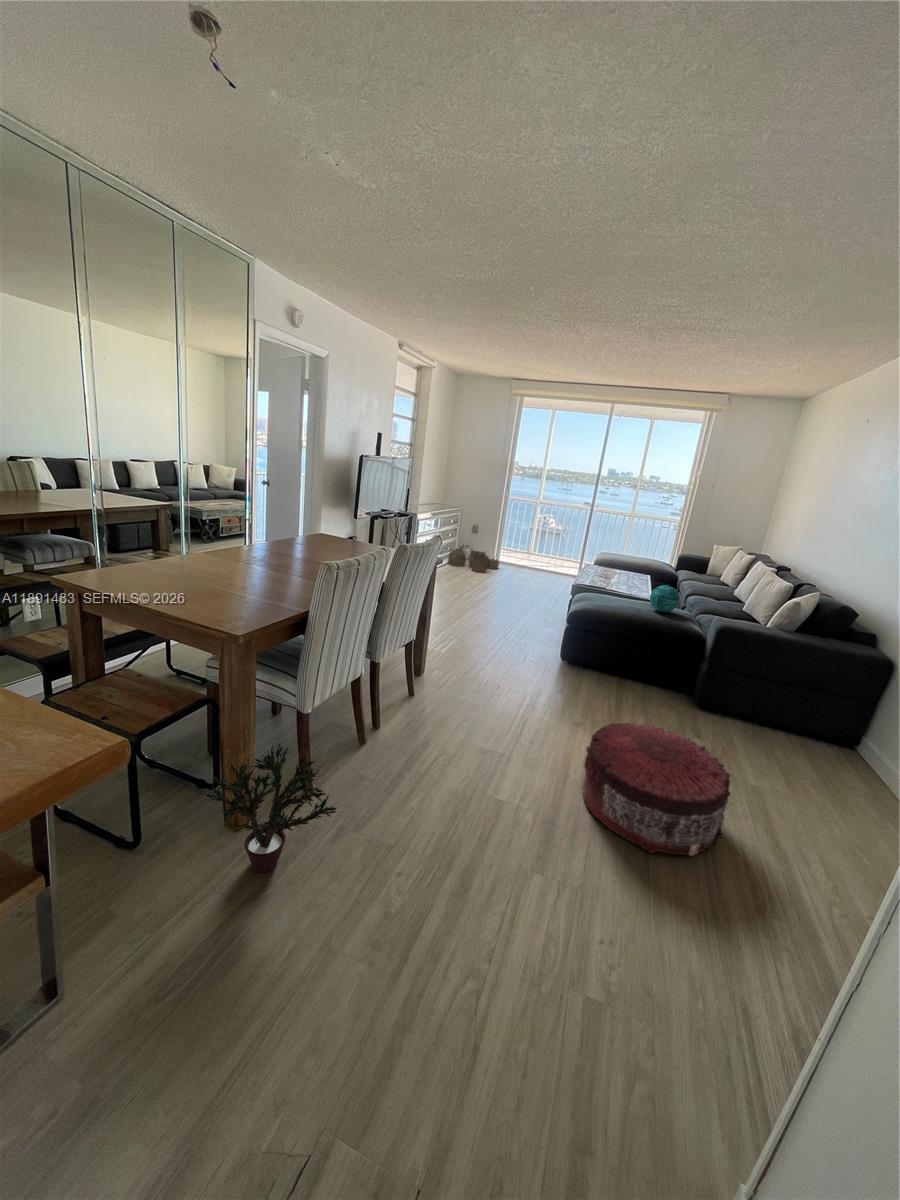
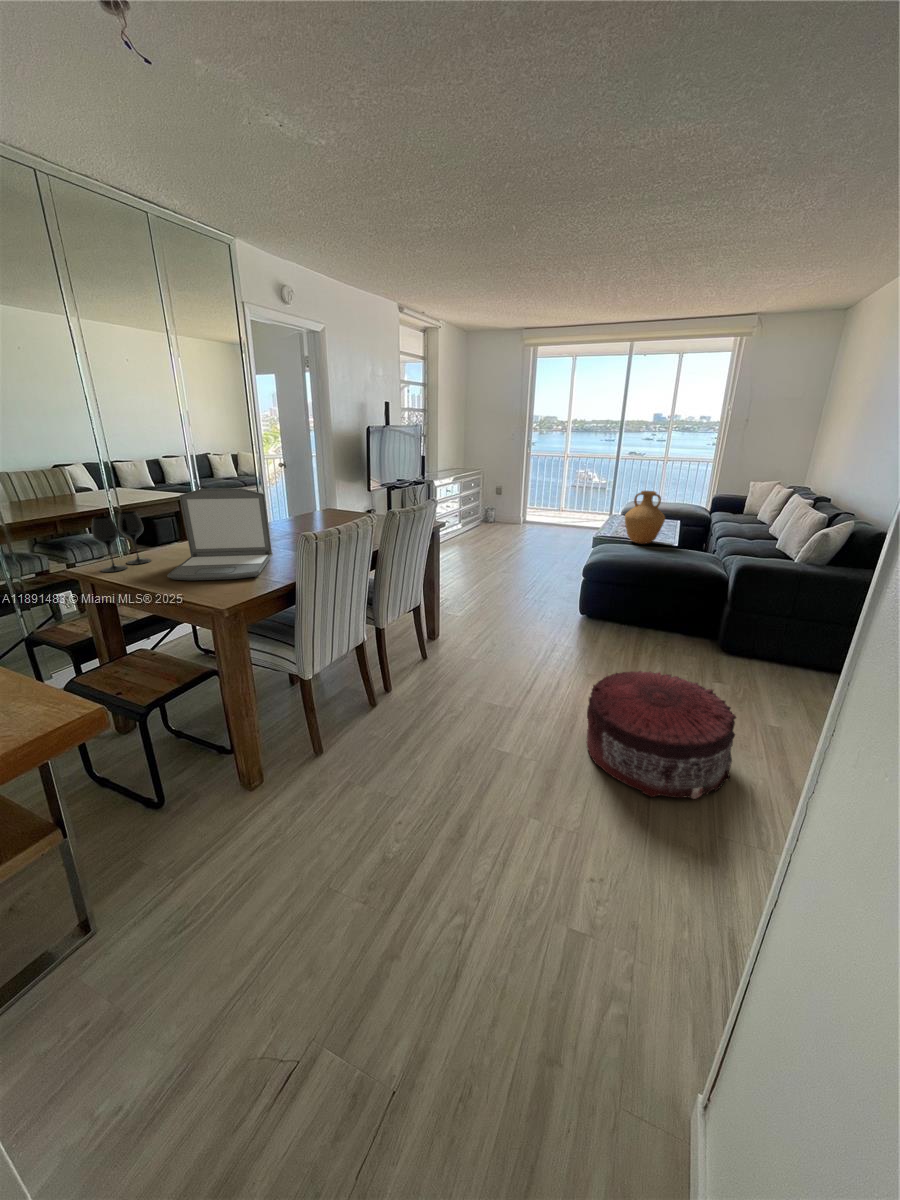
laptop: none [170,504,278,602] -> present [167,488,273,581]
wine glass: none [88,520,145,583] -> present [92,511,151,572]
vase: none [607,545,645,596] -> present [625,491,665,544]
woven basket: present [448,549,499,573] -> none [473,511,525,535]
decorative orb: present [650,585,679,612] -> none [670,529,701,557]
potted plant: present [204,744,336,872] -> none [204,707,329,825]

